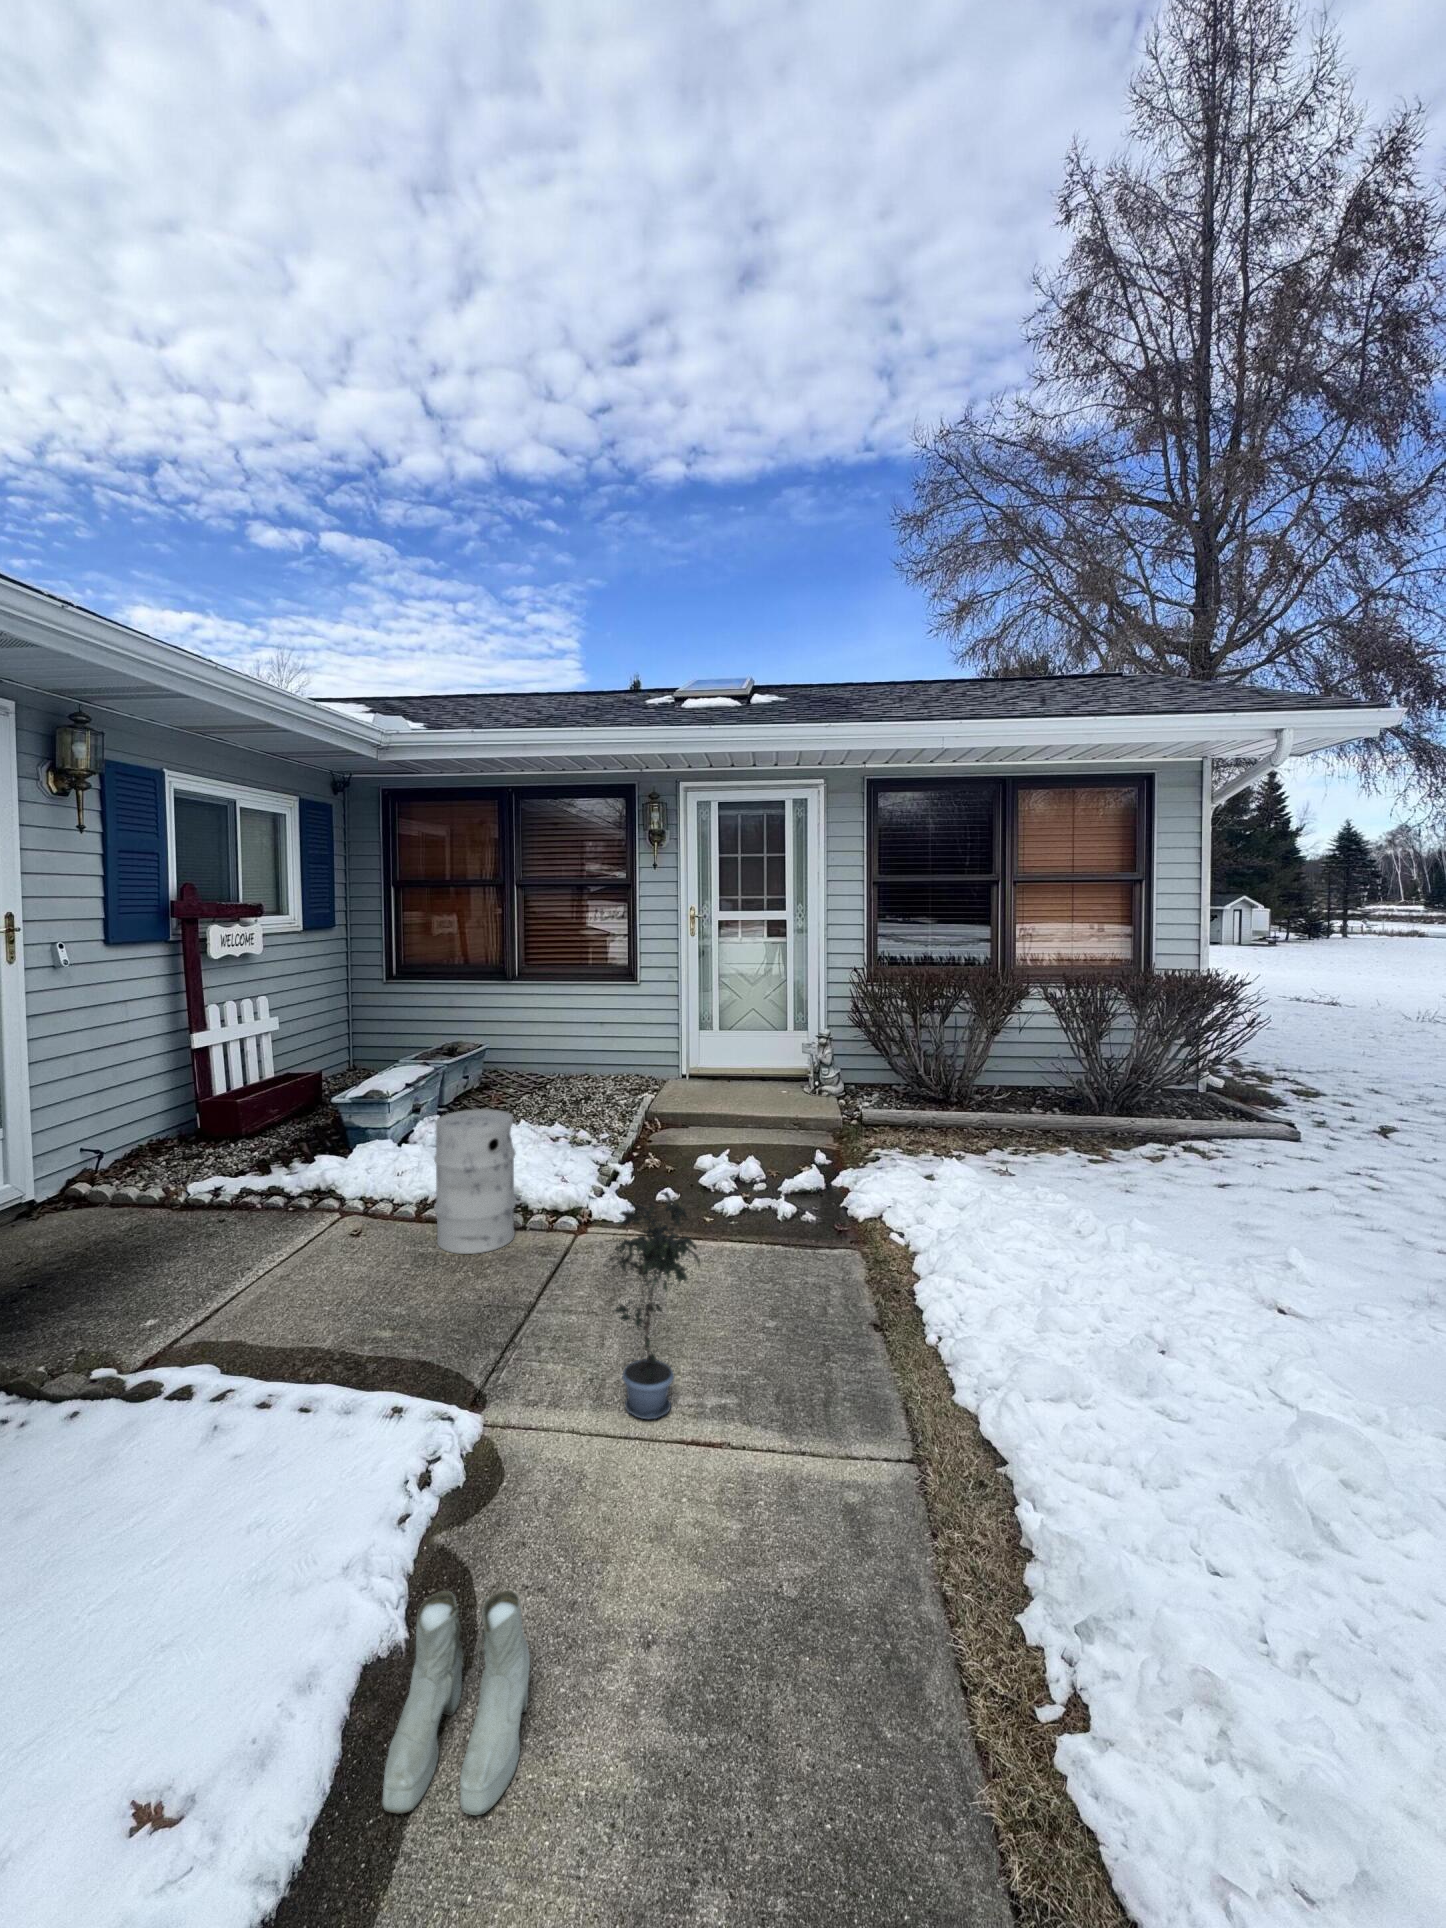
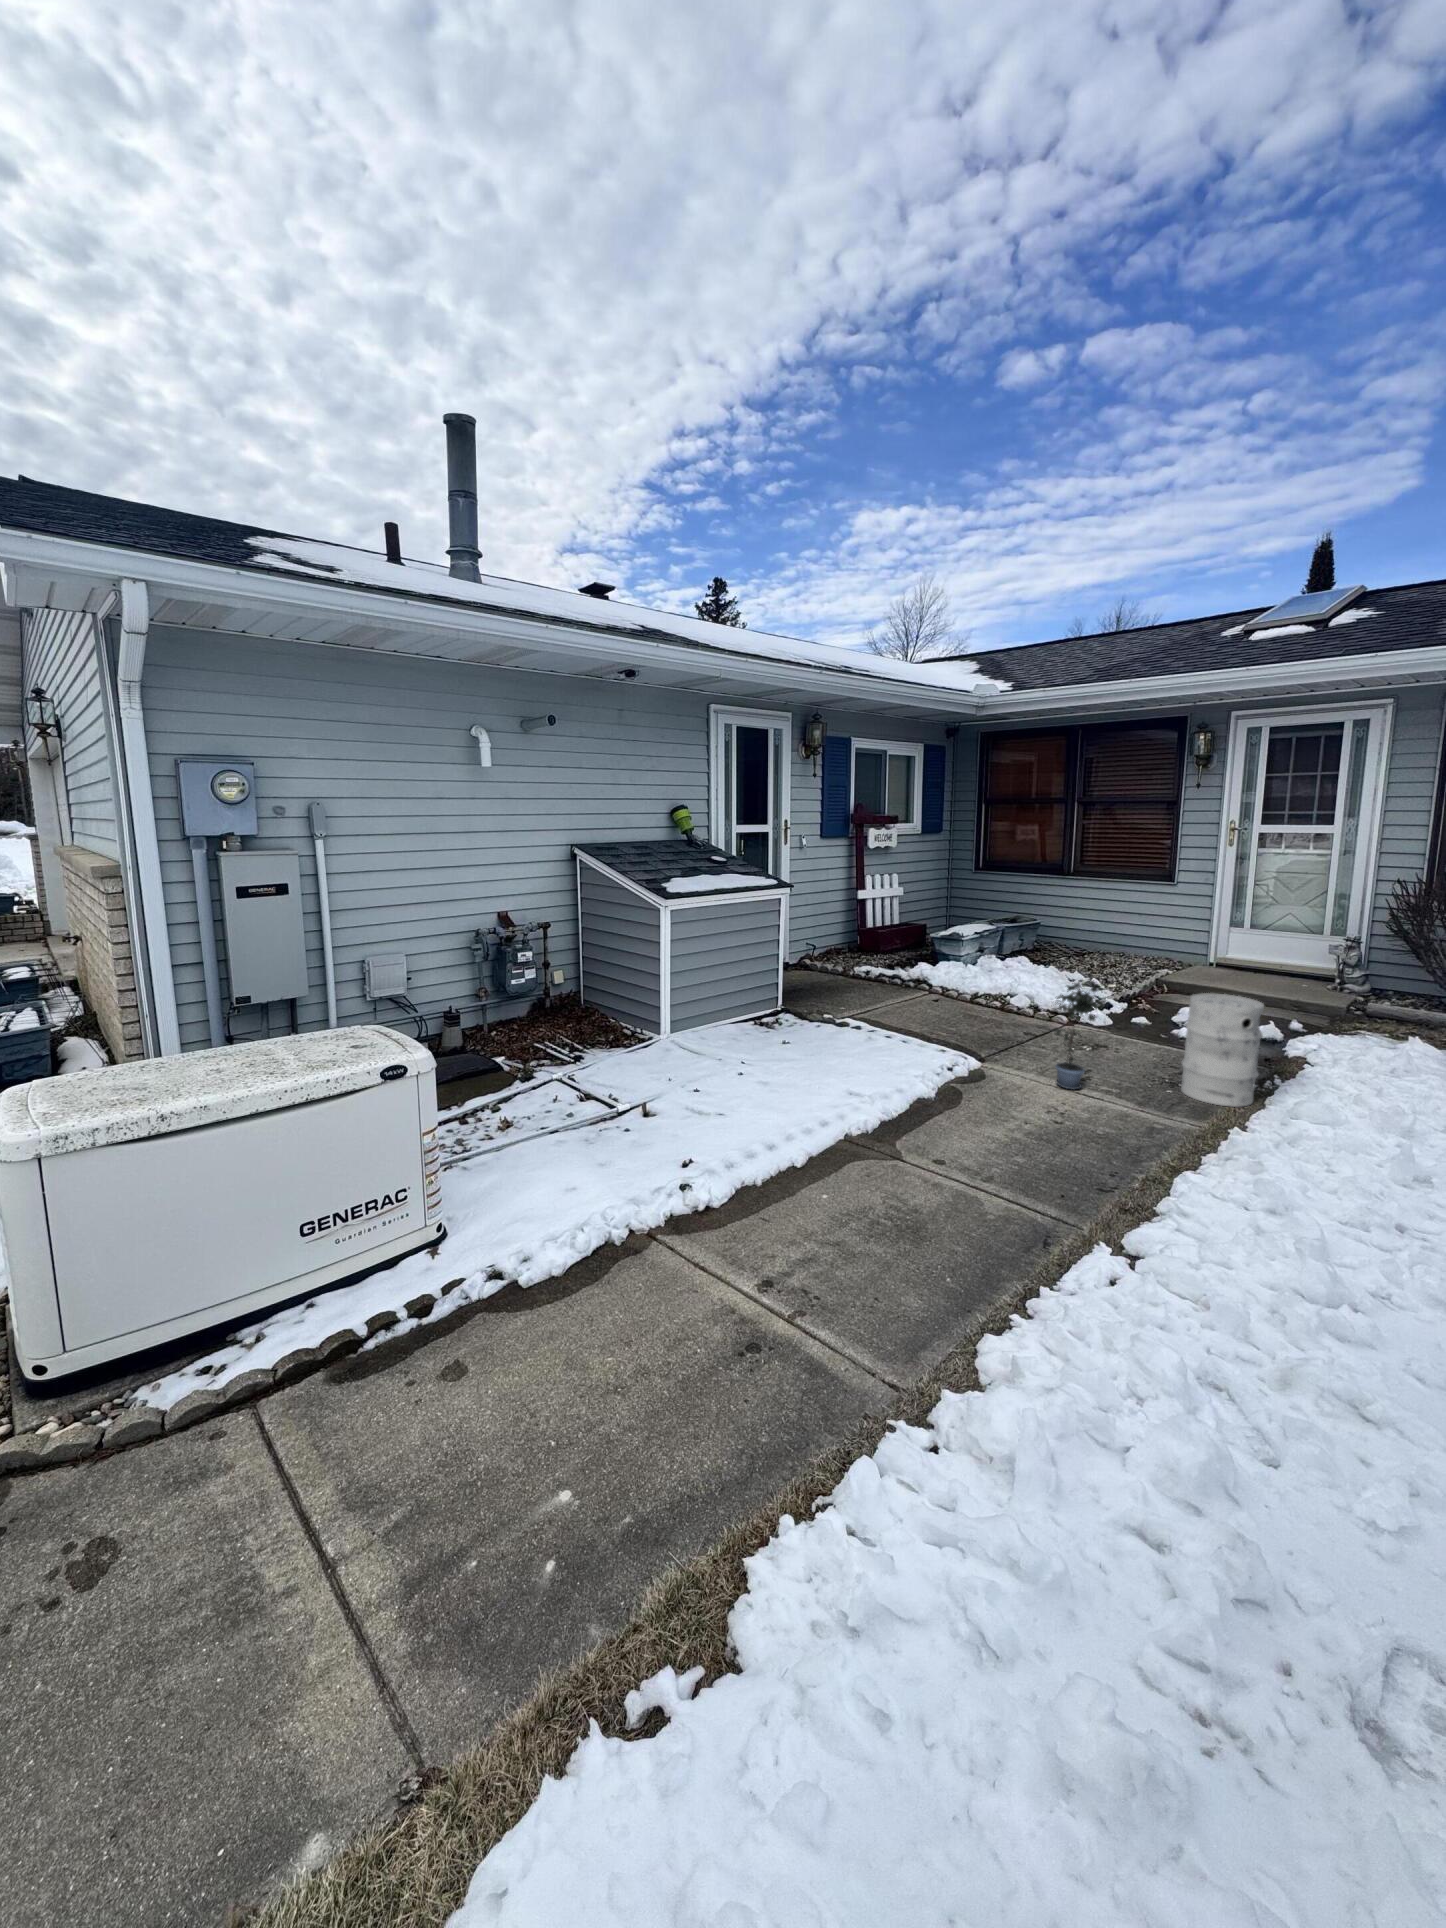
trash can: present [434,1109,517,1254] -> present [1181,993,1264,1107]
boots: present [382,1590,530,1815] -> none [914,1079,974,1140]

